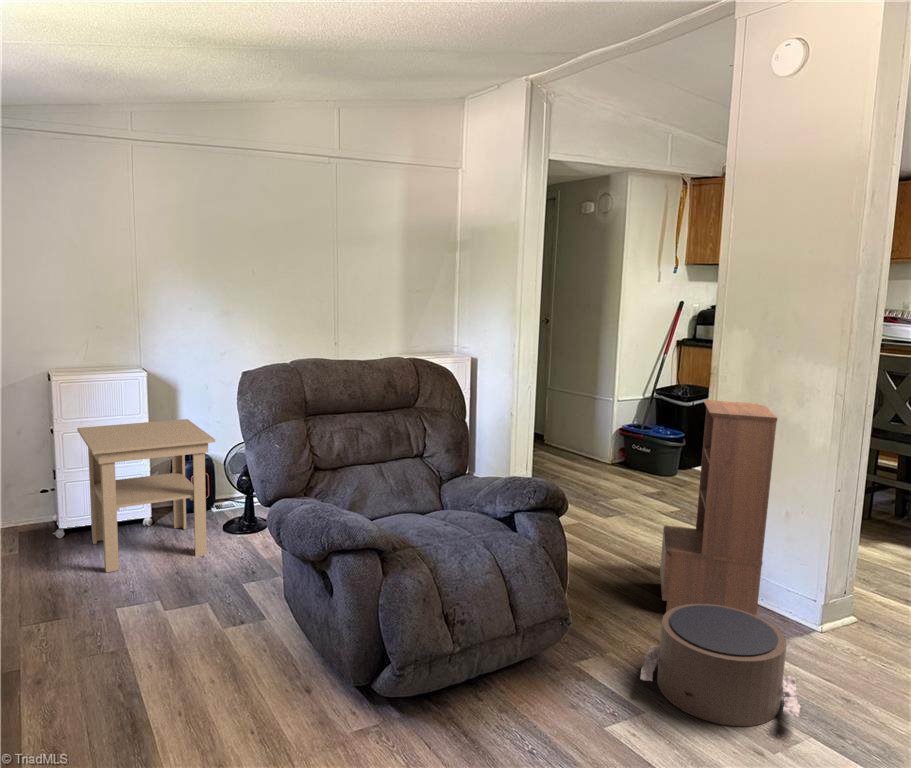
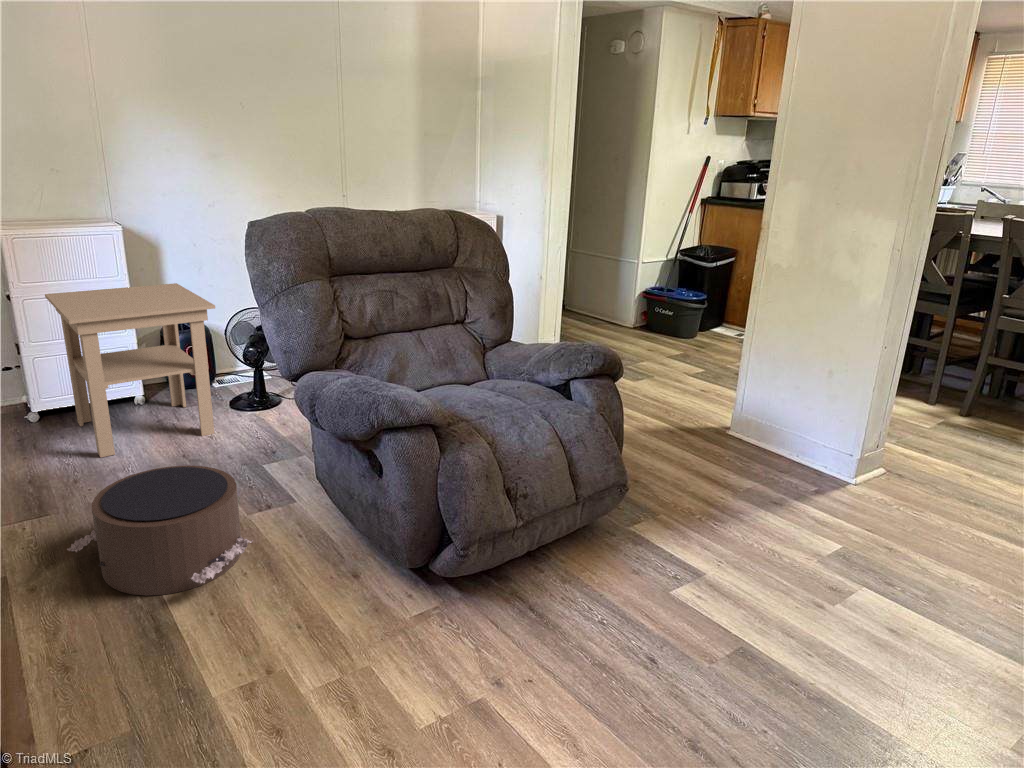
bookshelf: present [660,400,777,615] -> none [706,255,852,489]
pouf: present [640,604,801,726] -> present [67,466,253,596]

